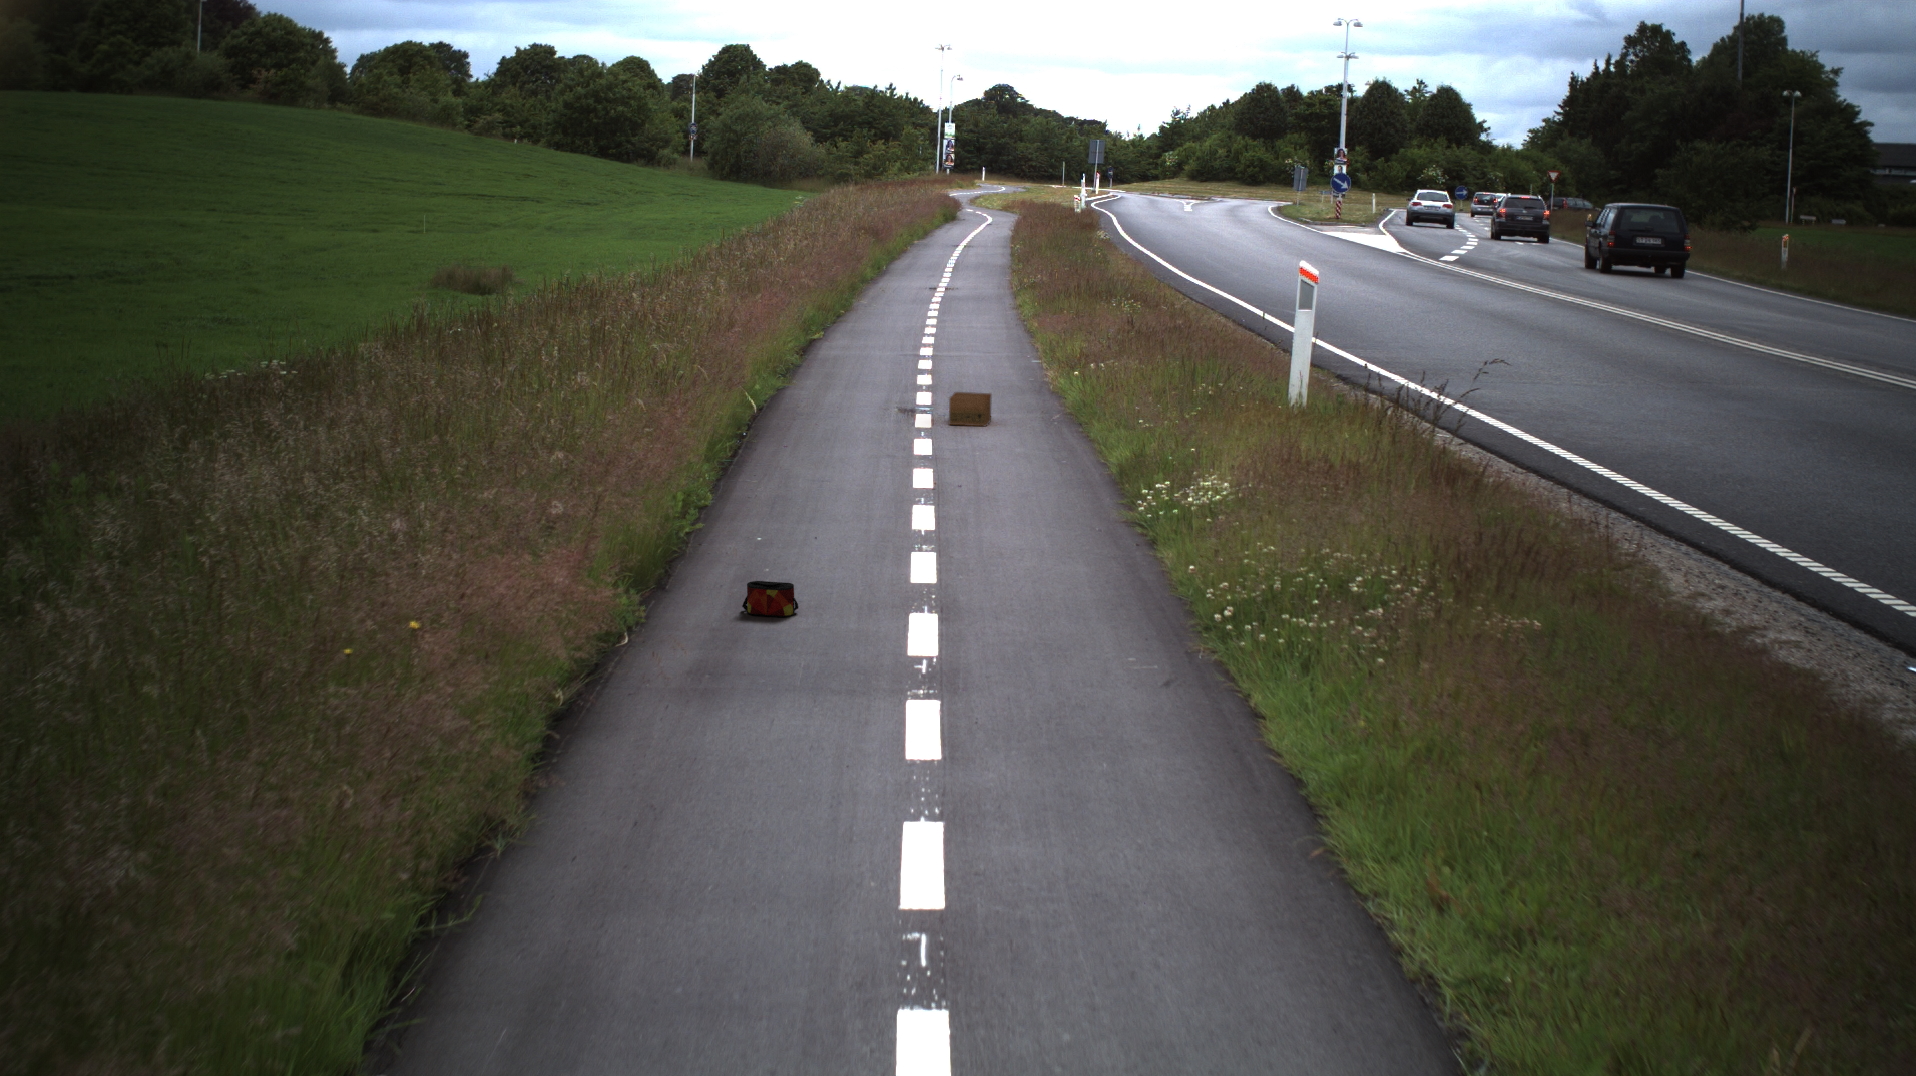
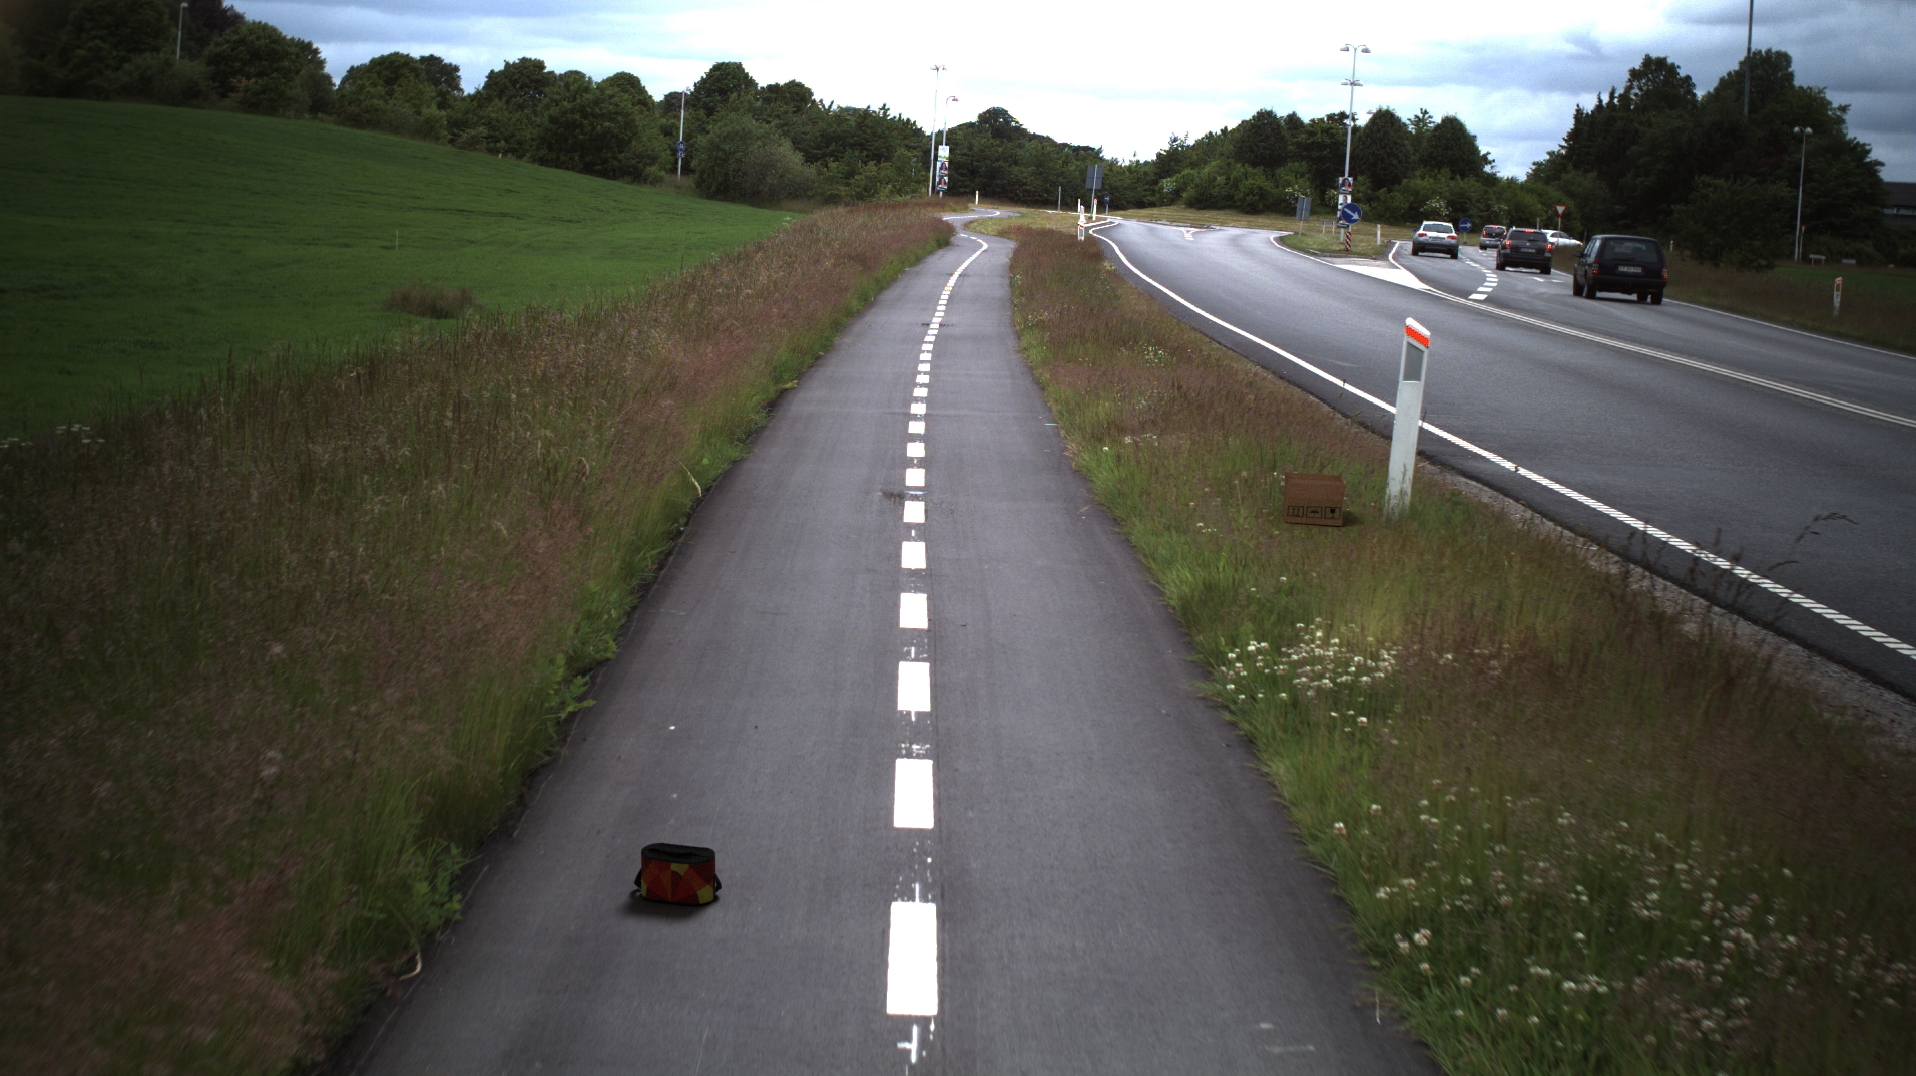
cardboard box: present [949,392,991,426] -> present [1282,472,1345,526]

